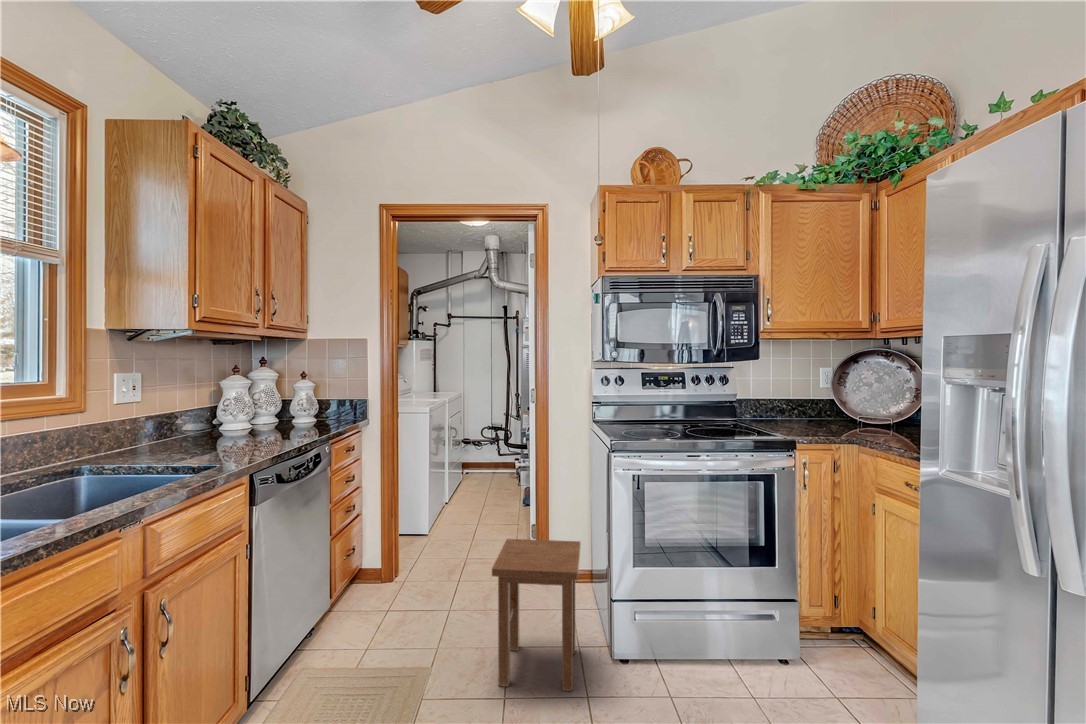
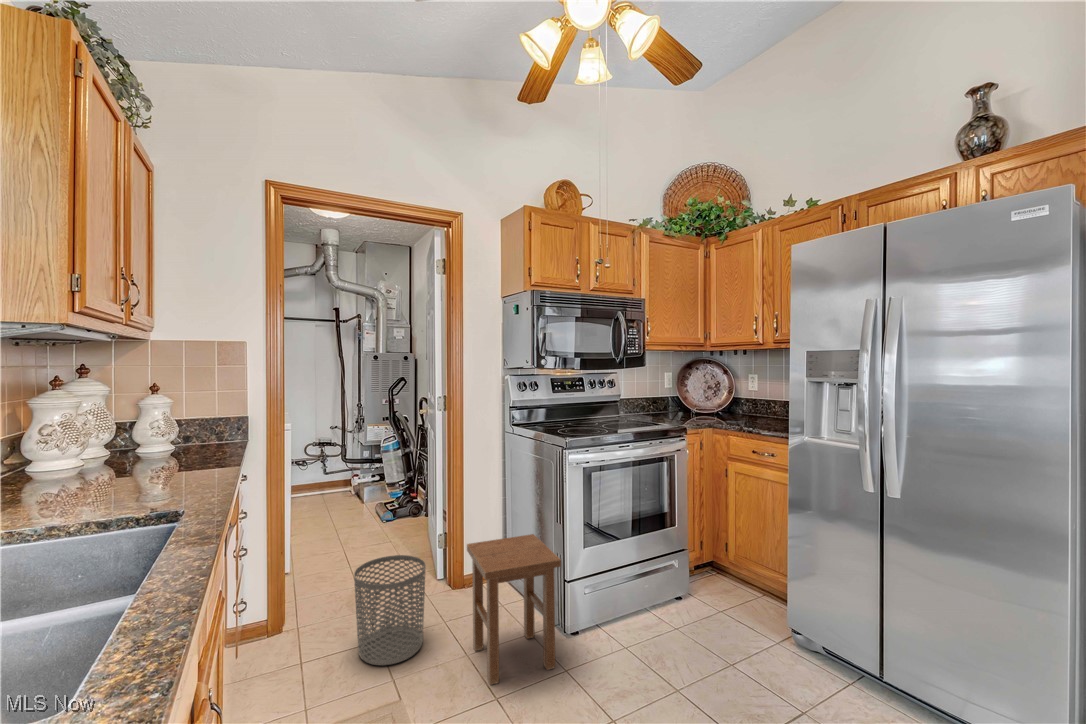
waste bin: none [409,538,475,640] -> present [354,555,426,665]

